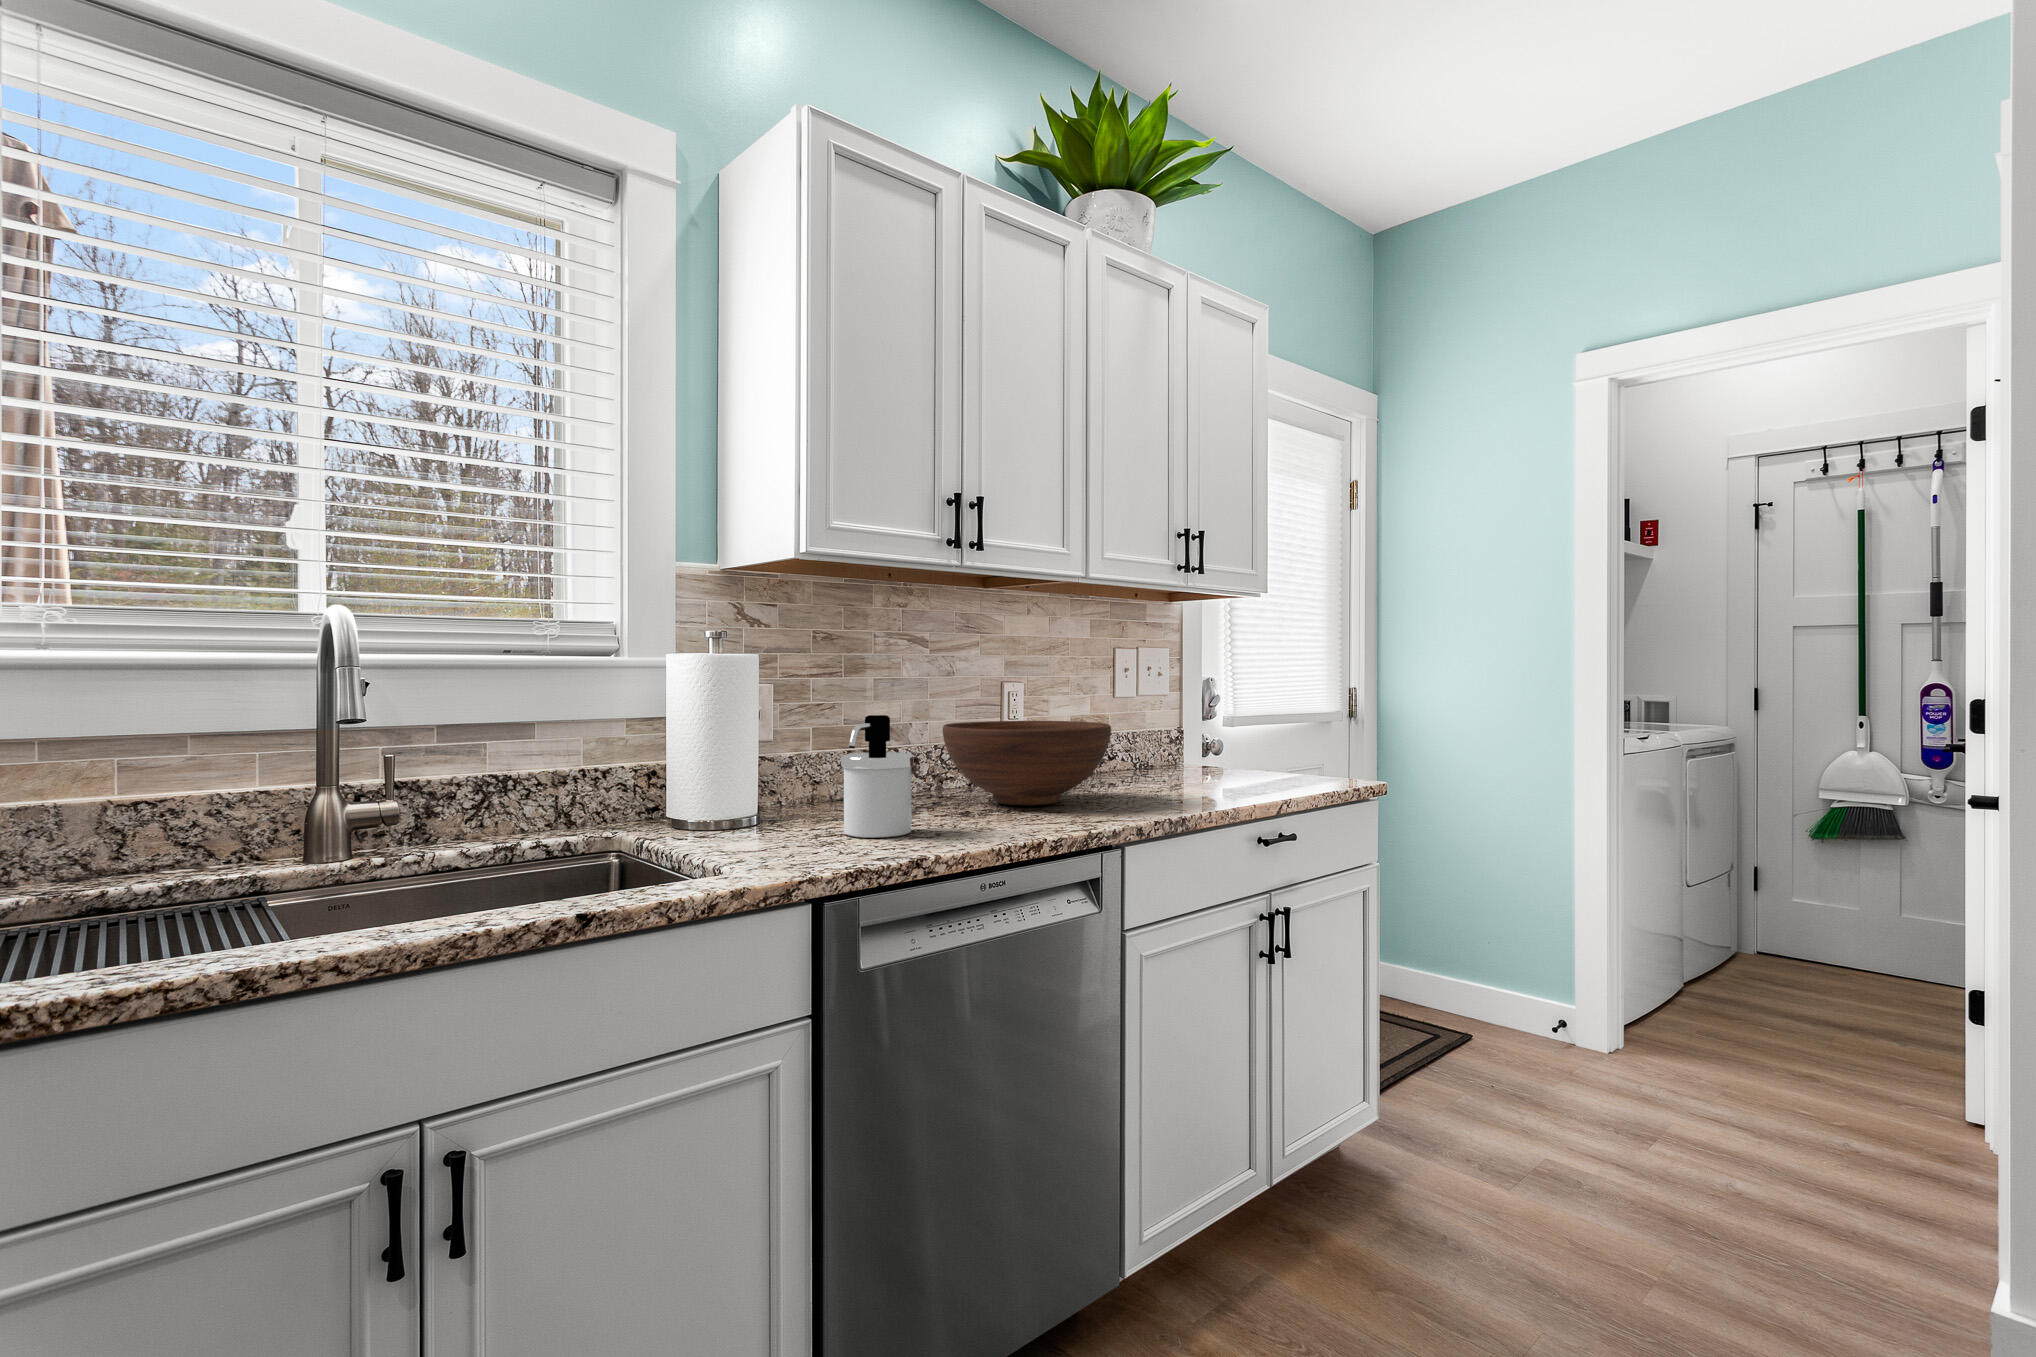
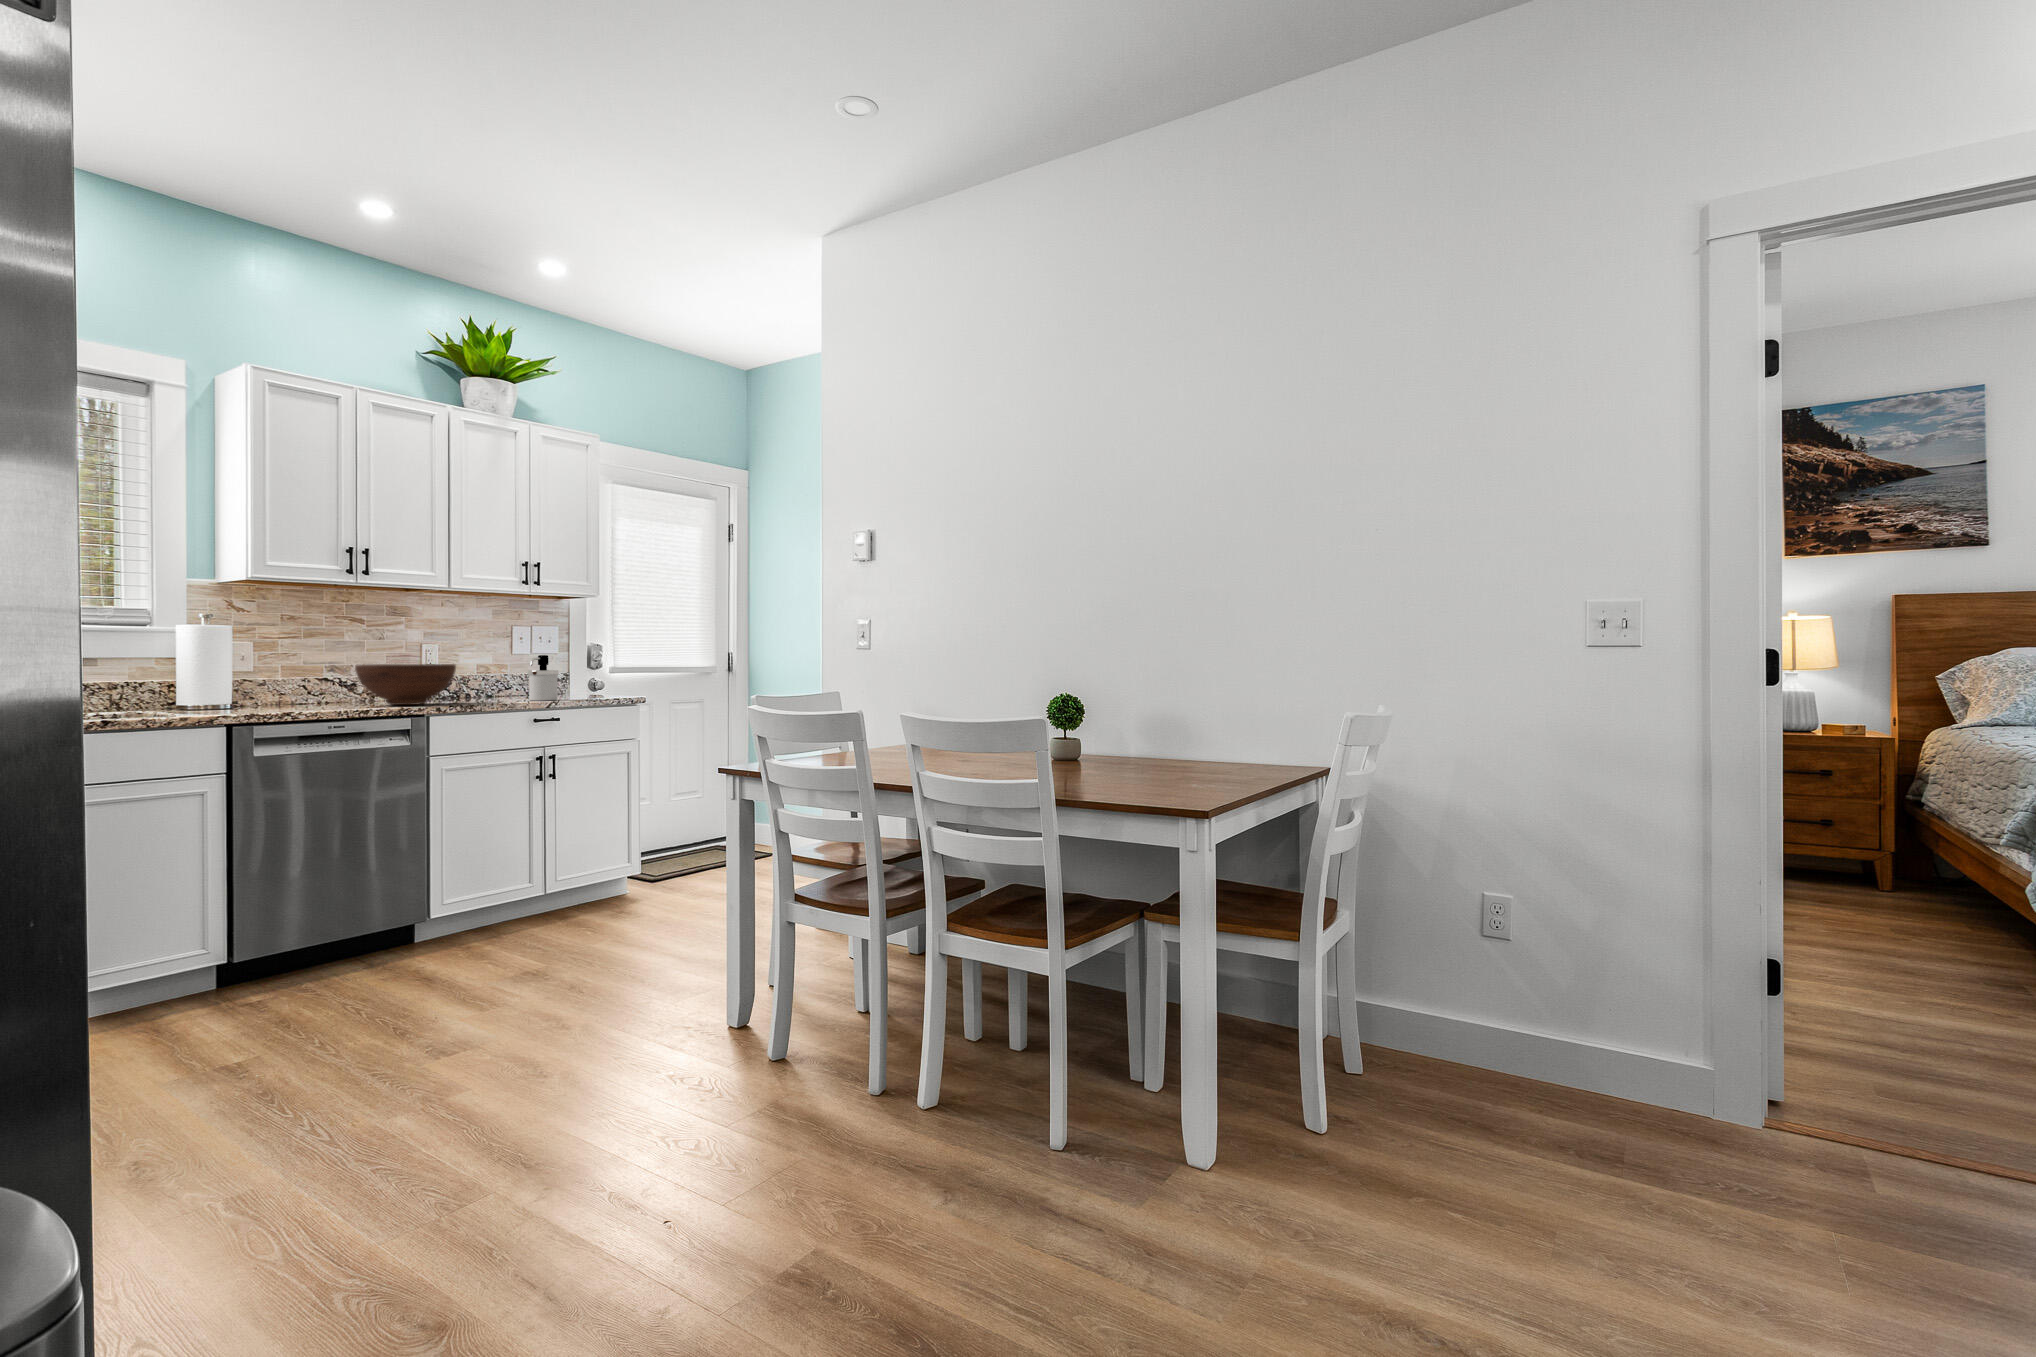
soap dispenser: present [841,715,914,838] -> present [528,655,558,701]

